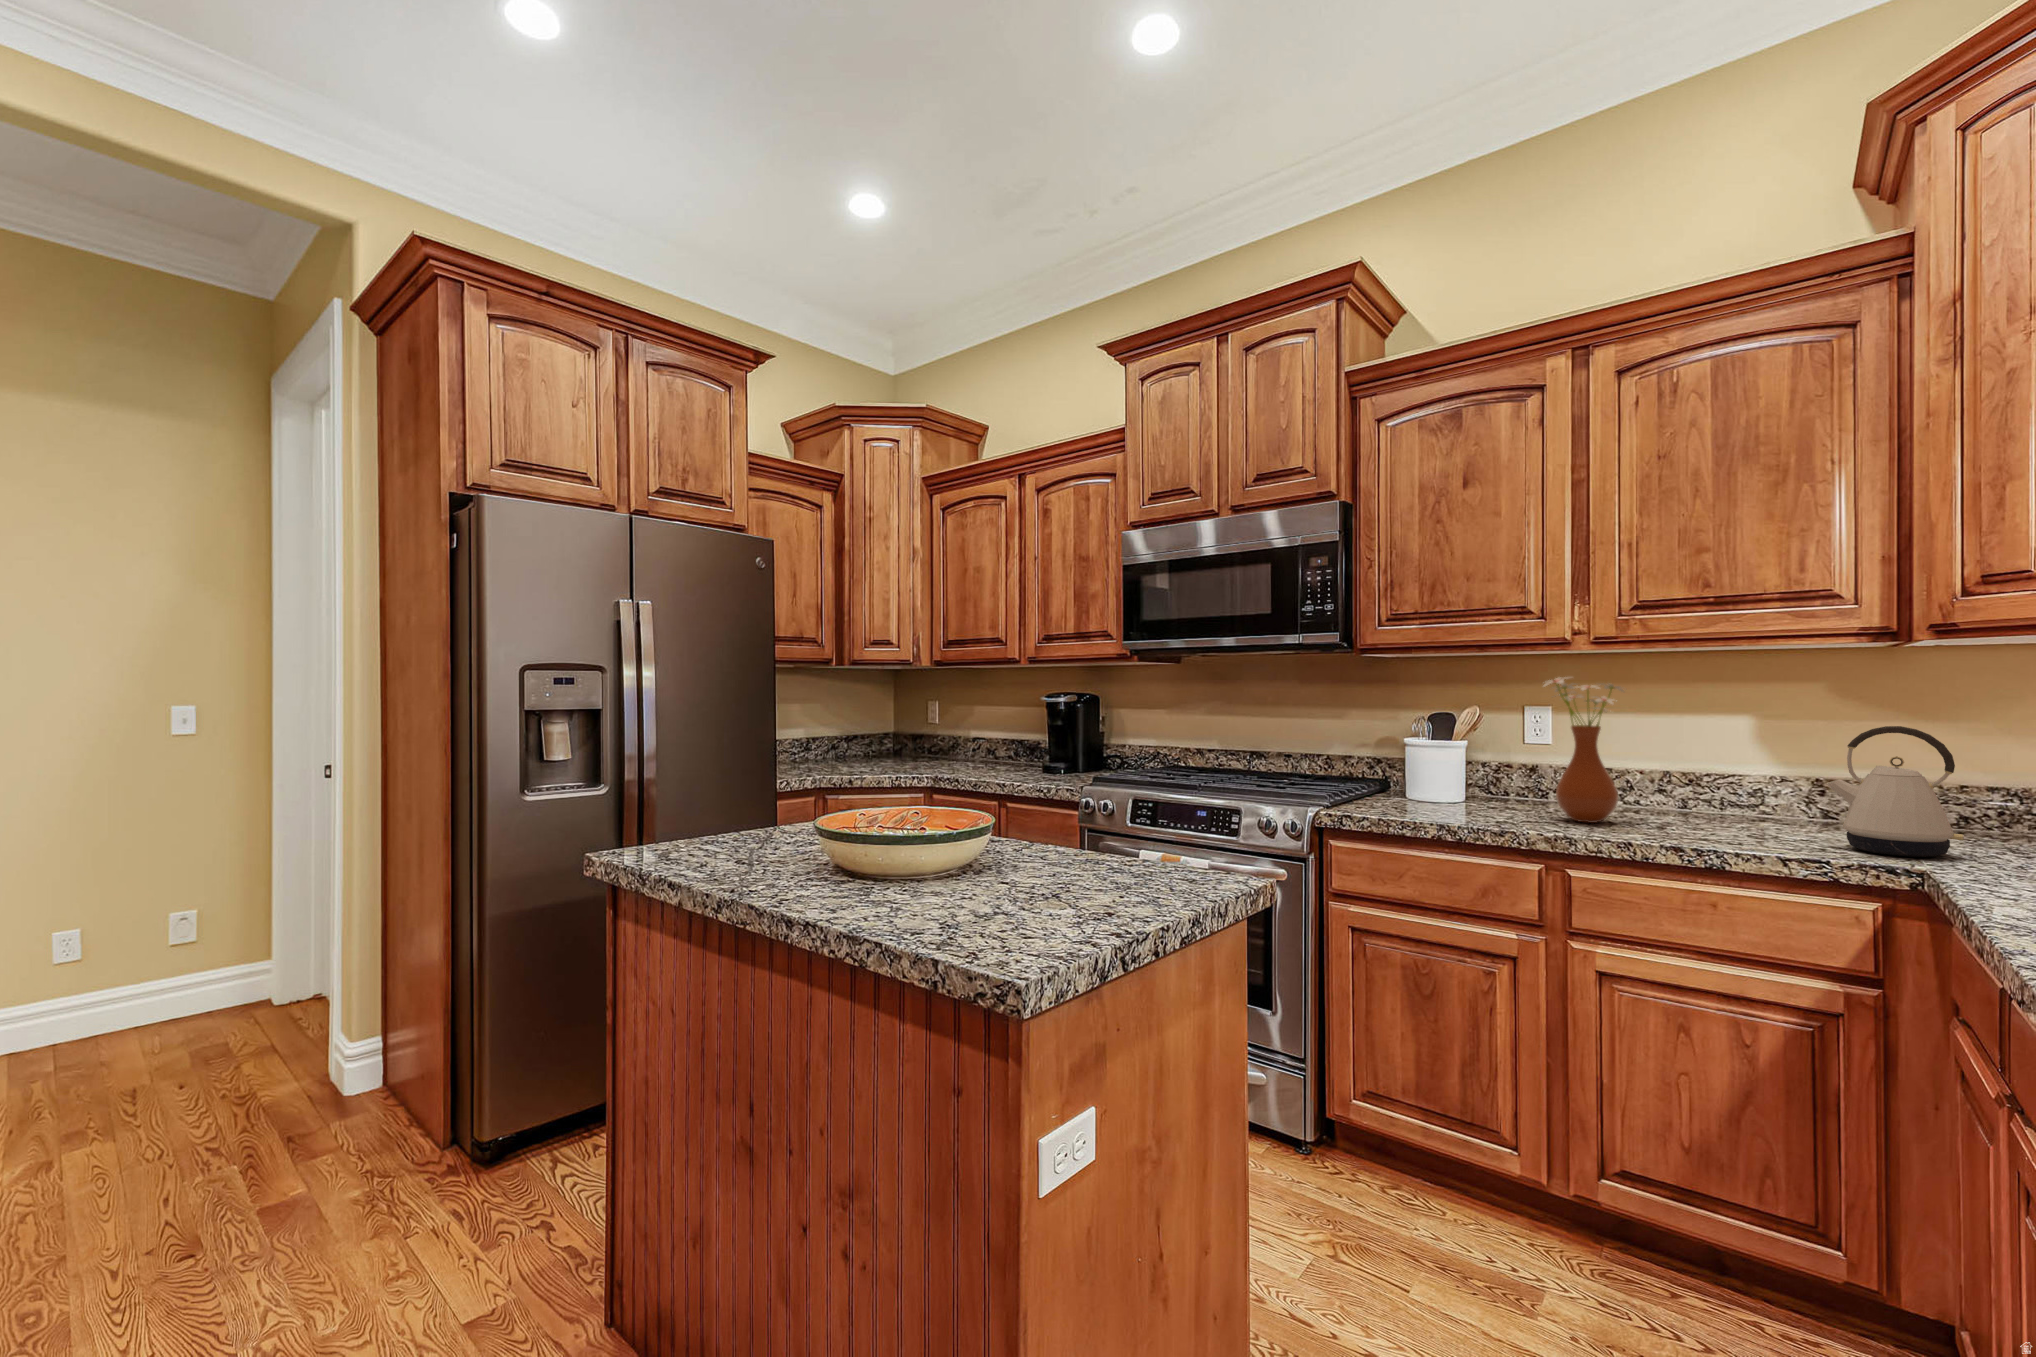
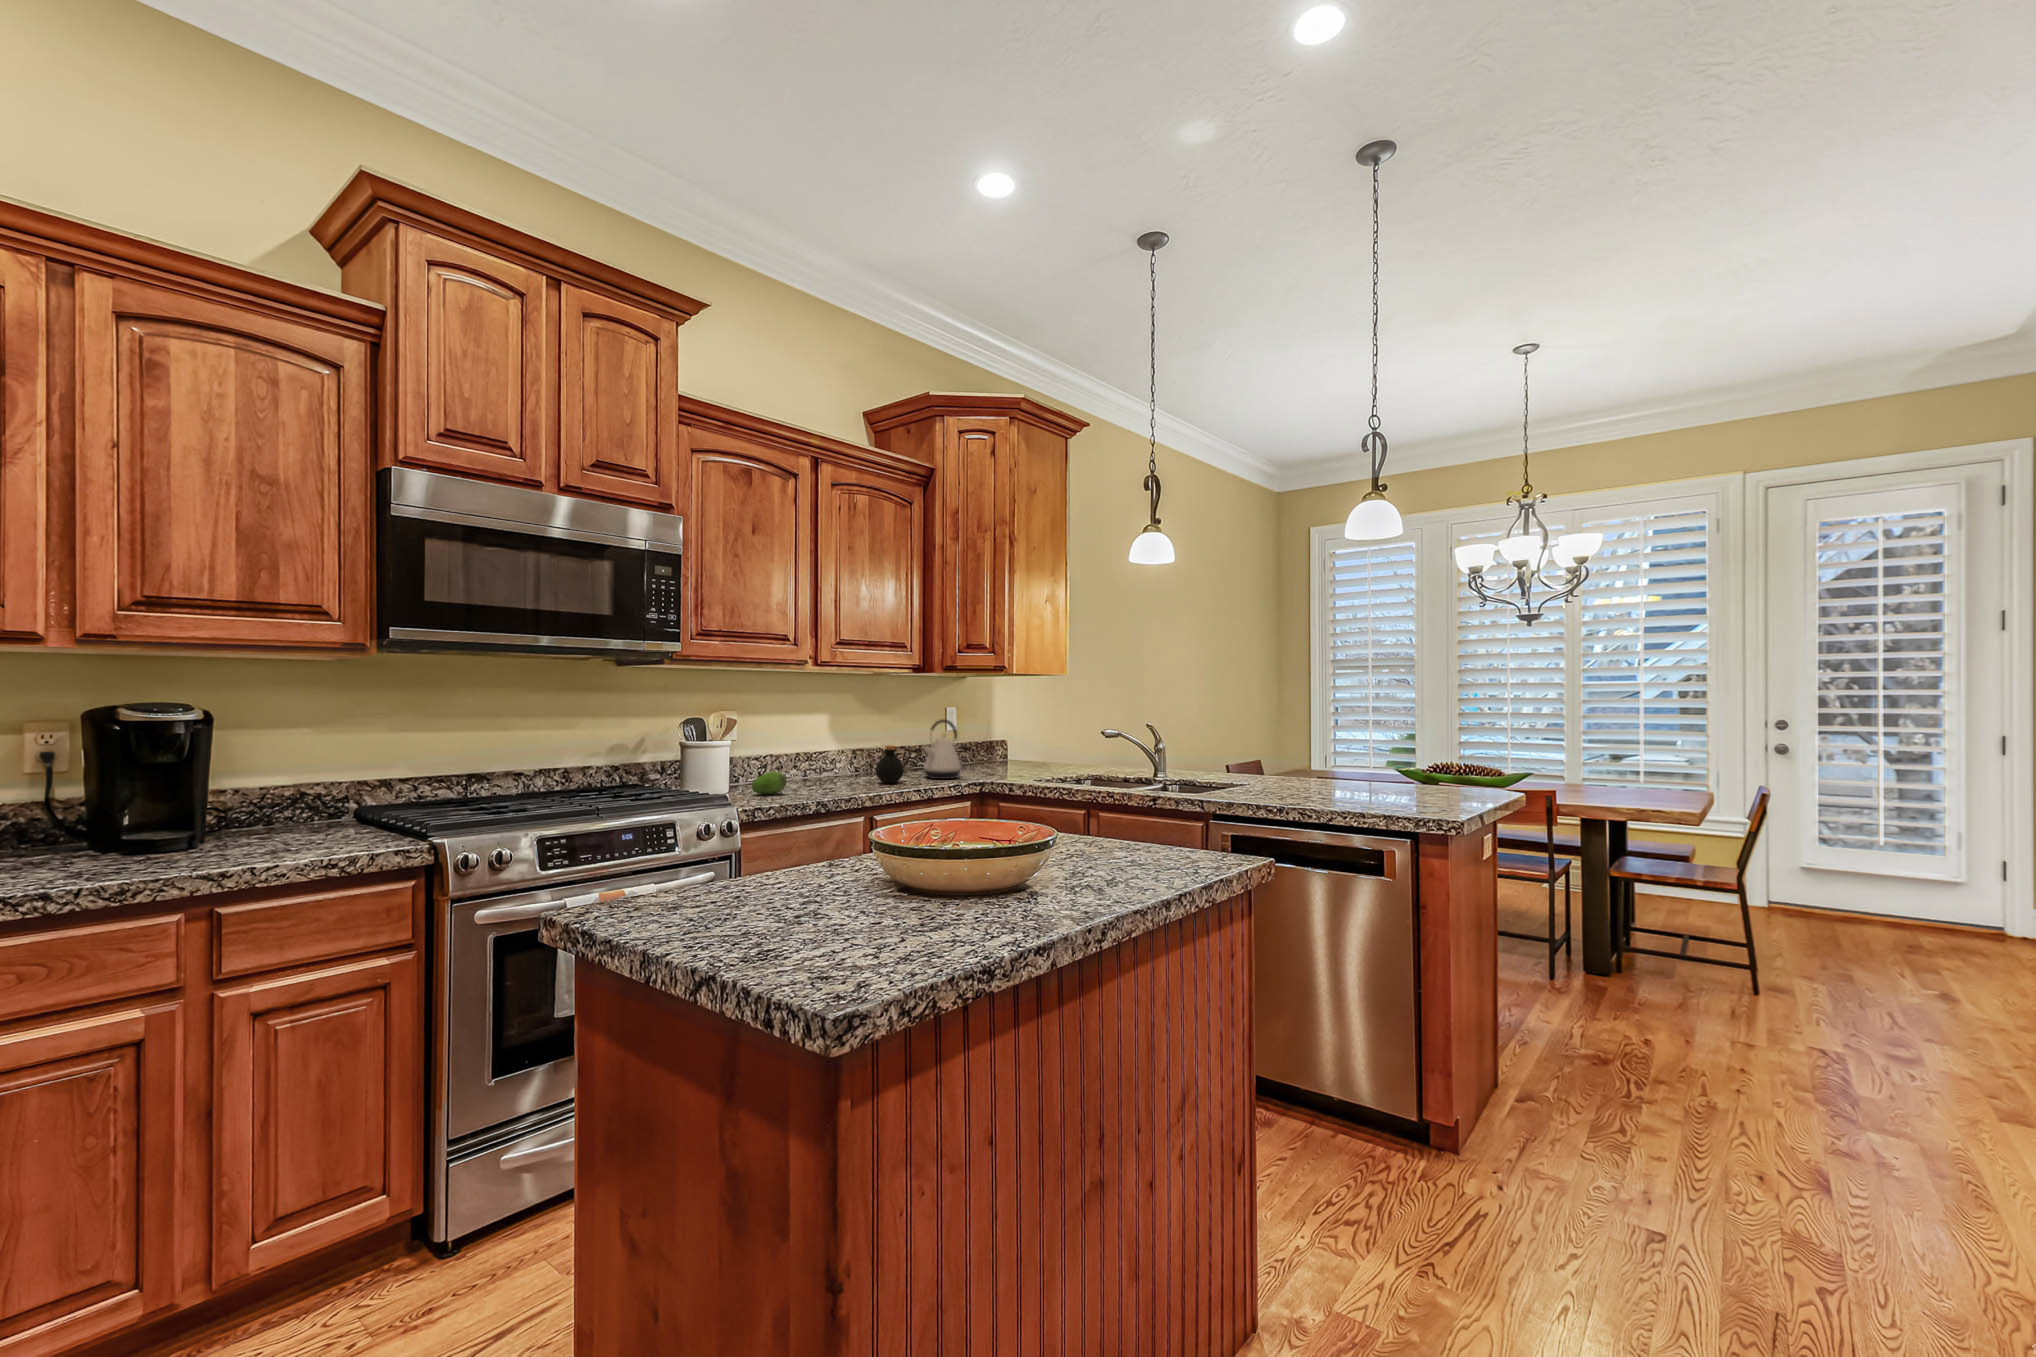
vase: present [1544,678,1624,823] -> none [808,696,859,788]
bottle: none [1682,766,1745,836] -> present [876,745,904,783]
fruit: none [1434,780,1478,811] -> present [752,772,787,794]

